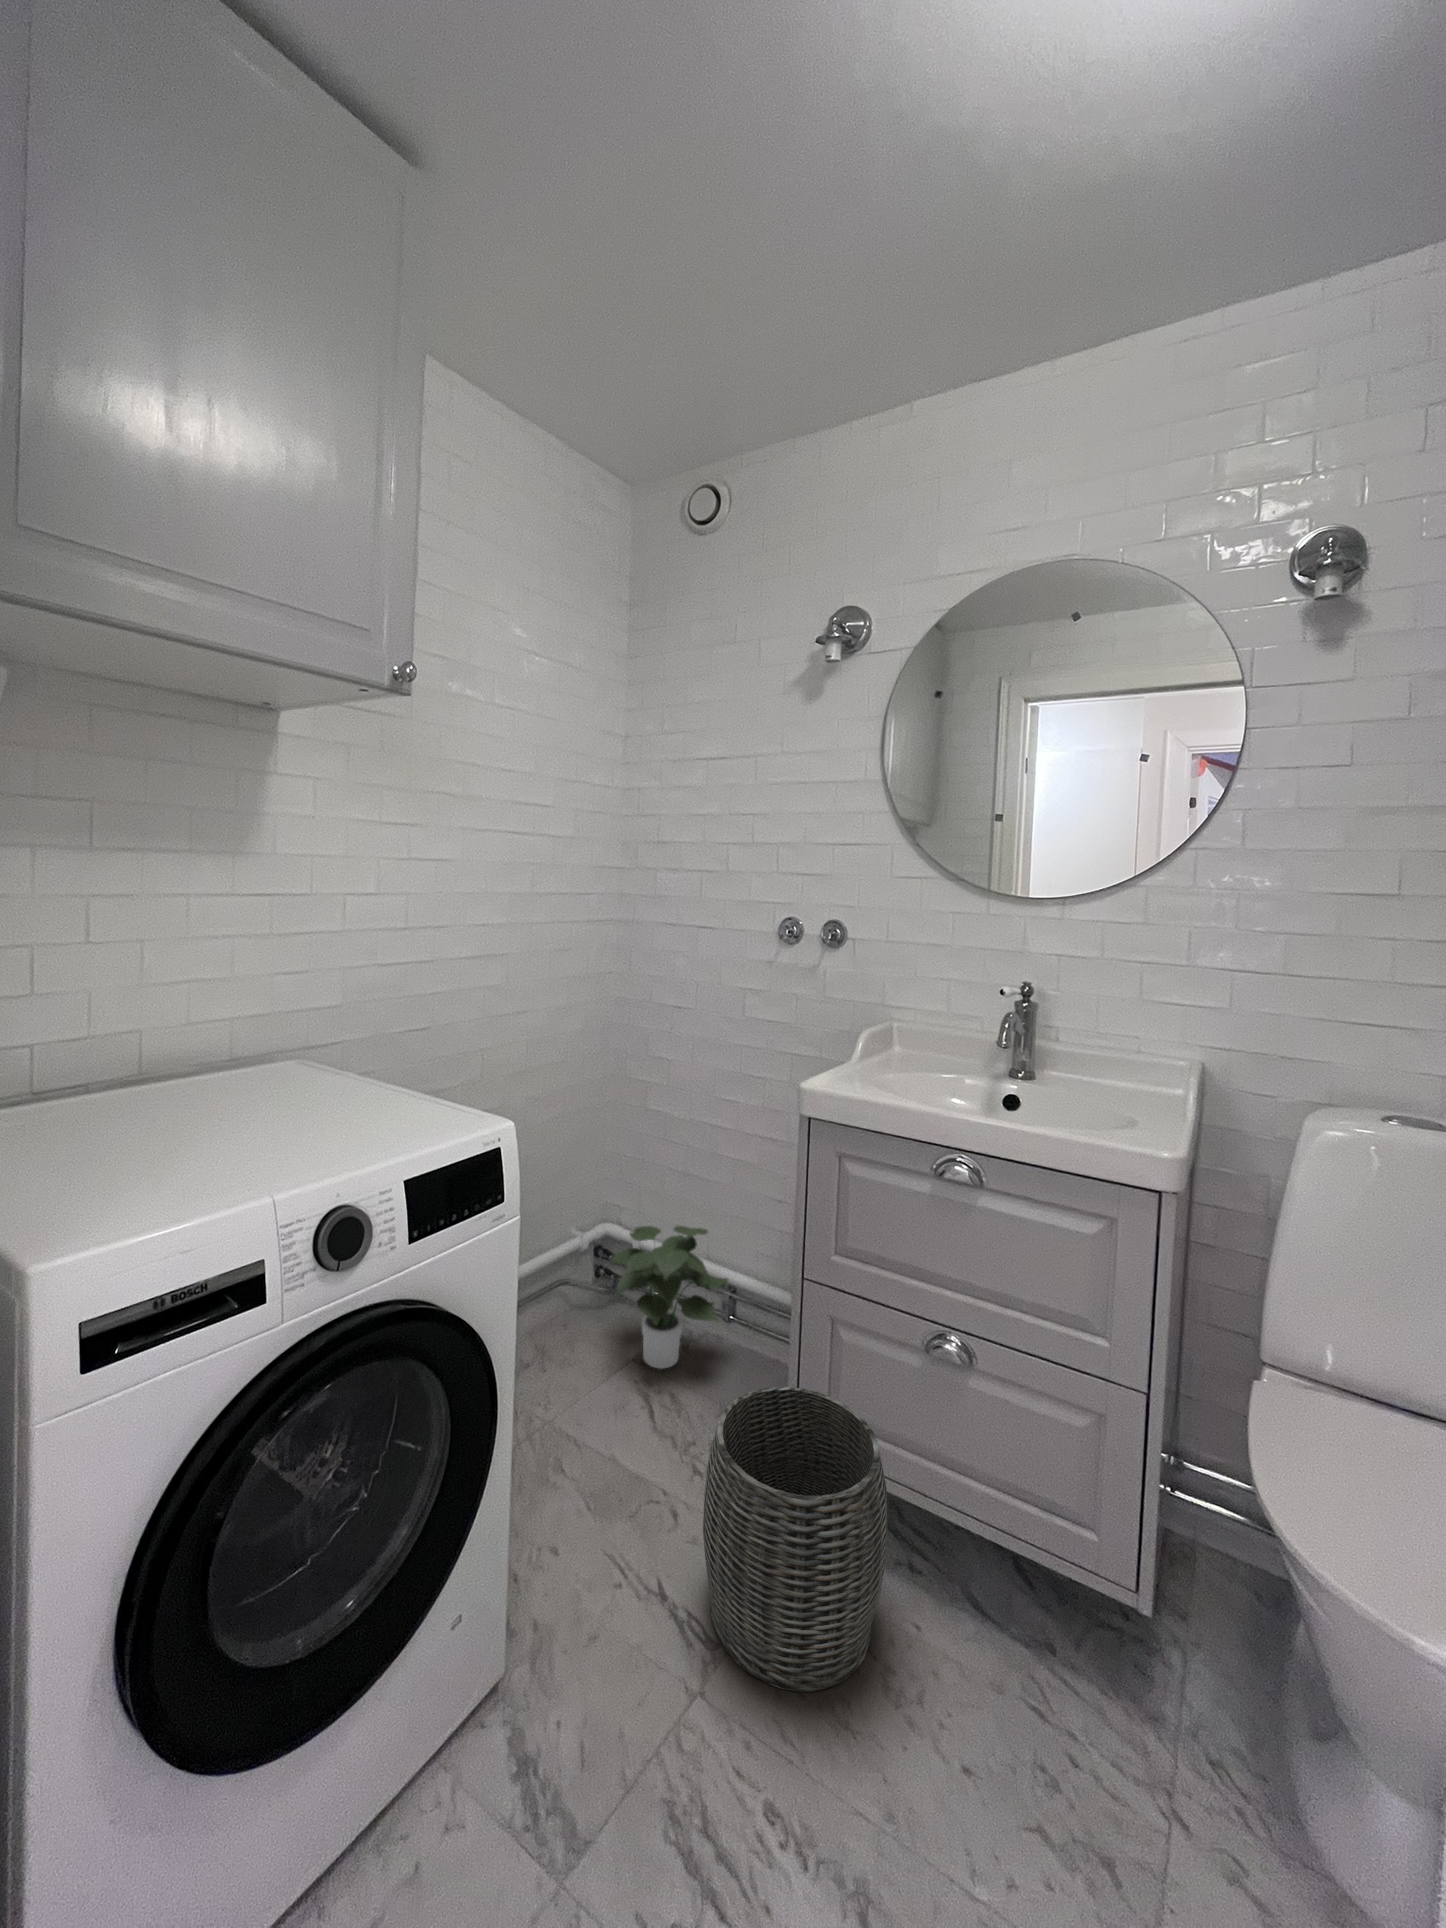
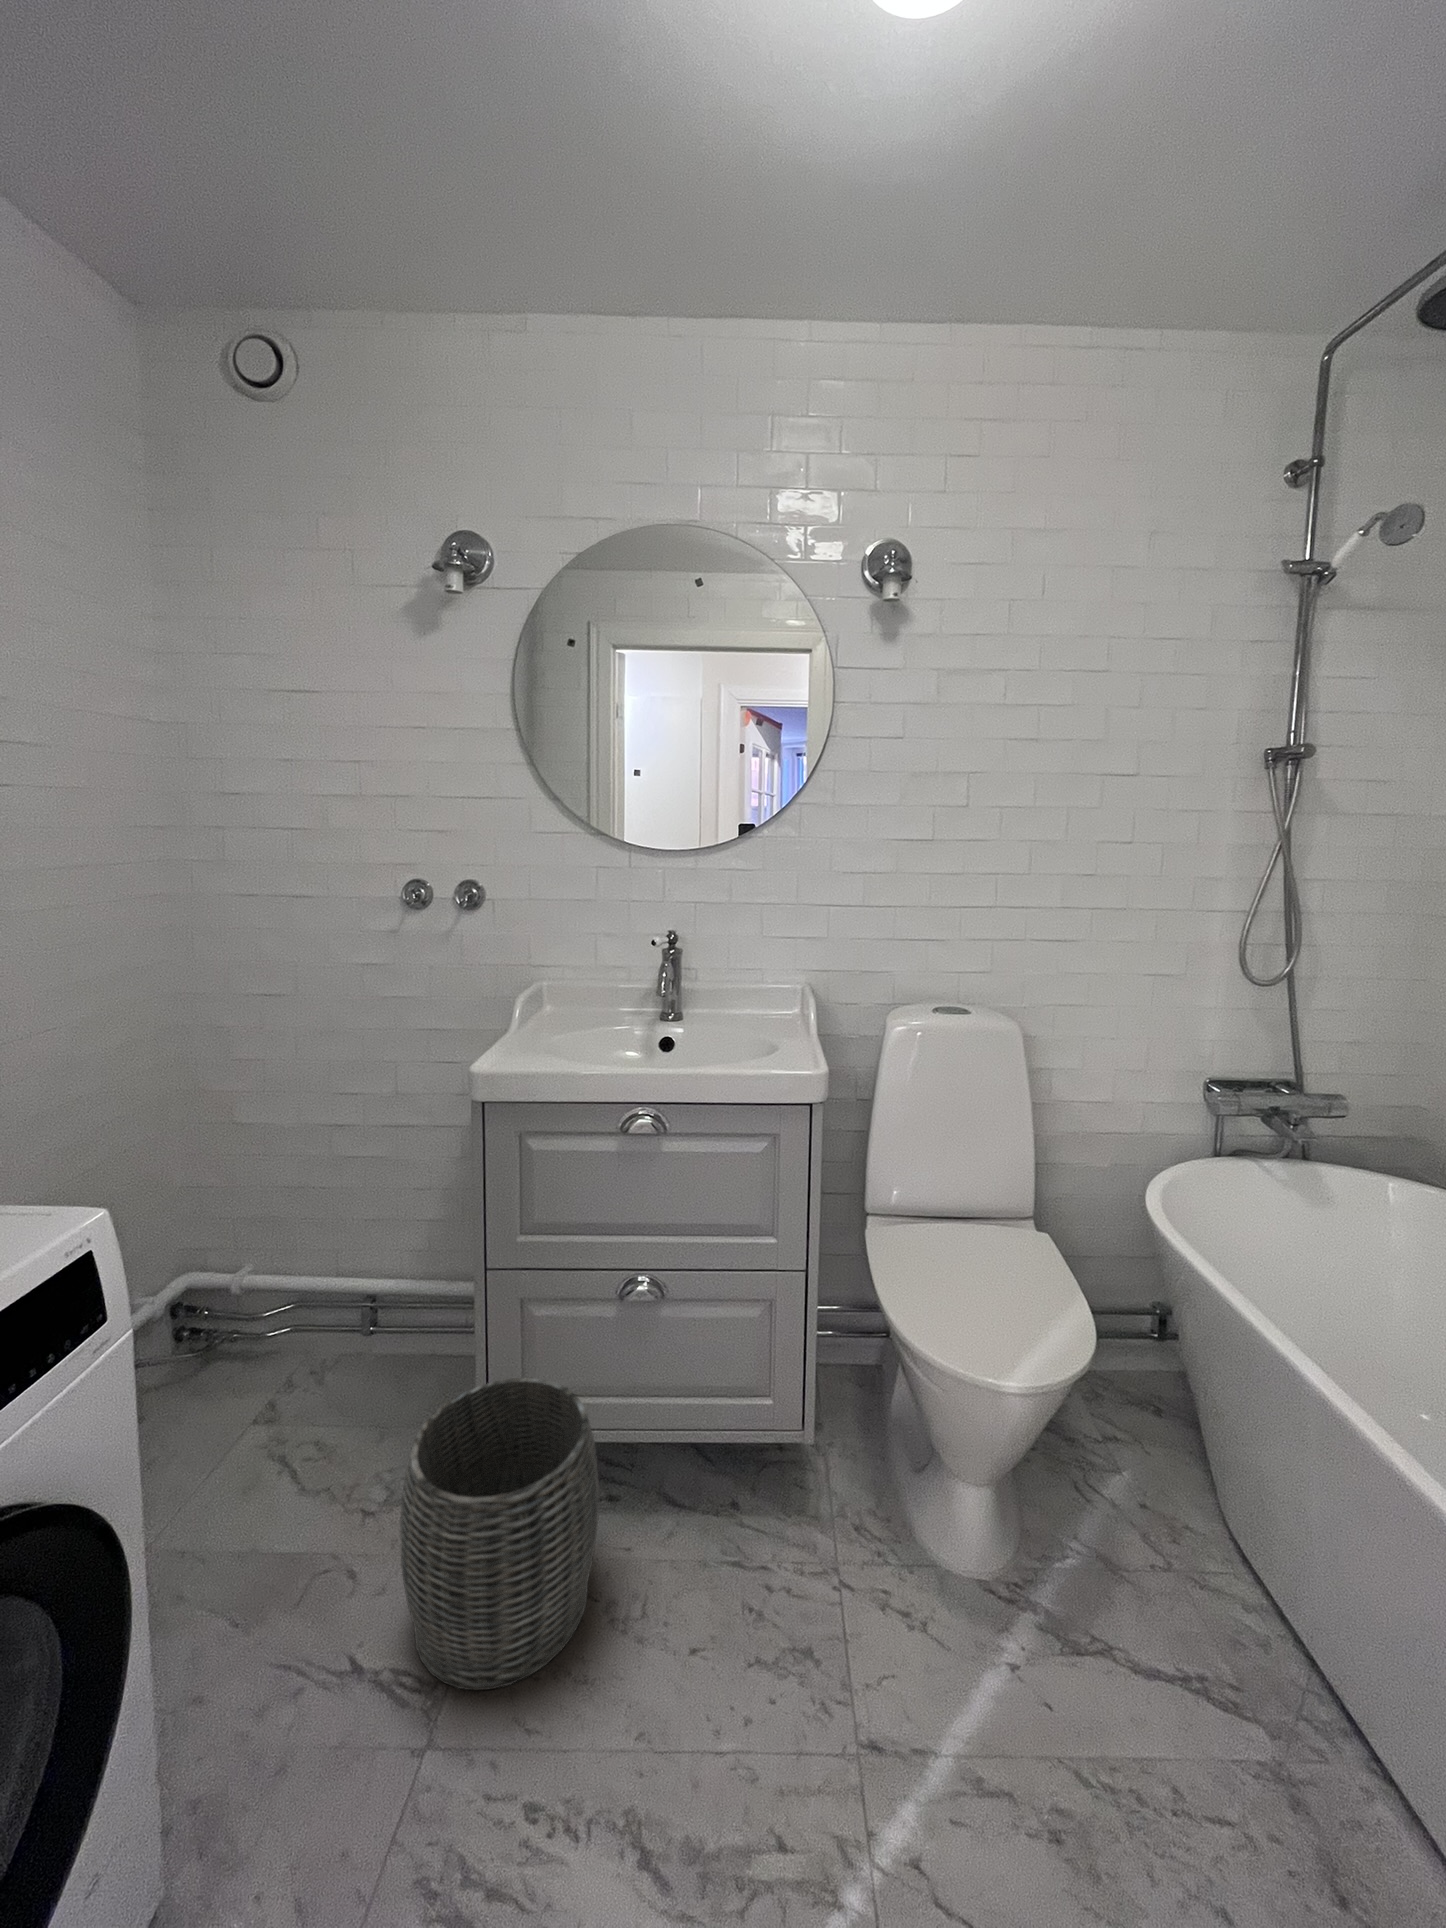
potted plant: present [610,1226,728,1369] -> none [203,1248,371,1426]

